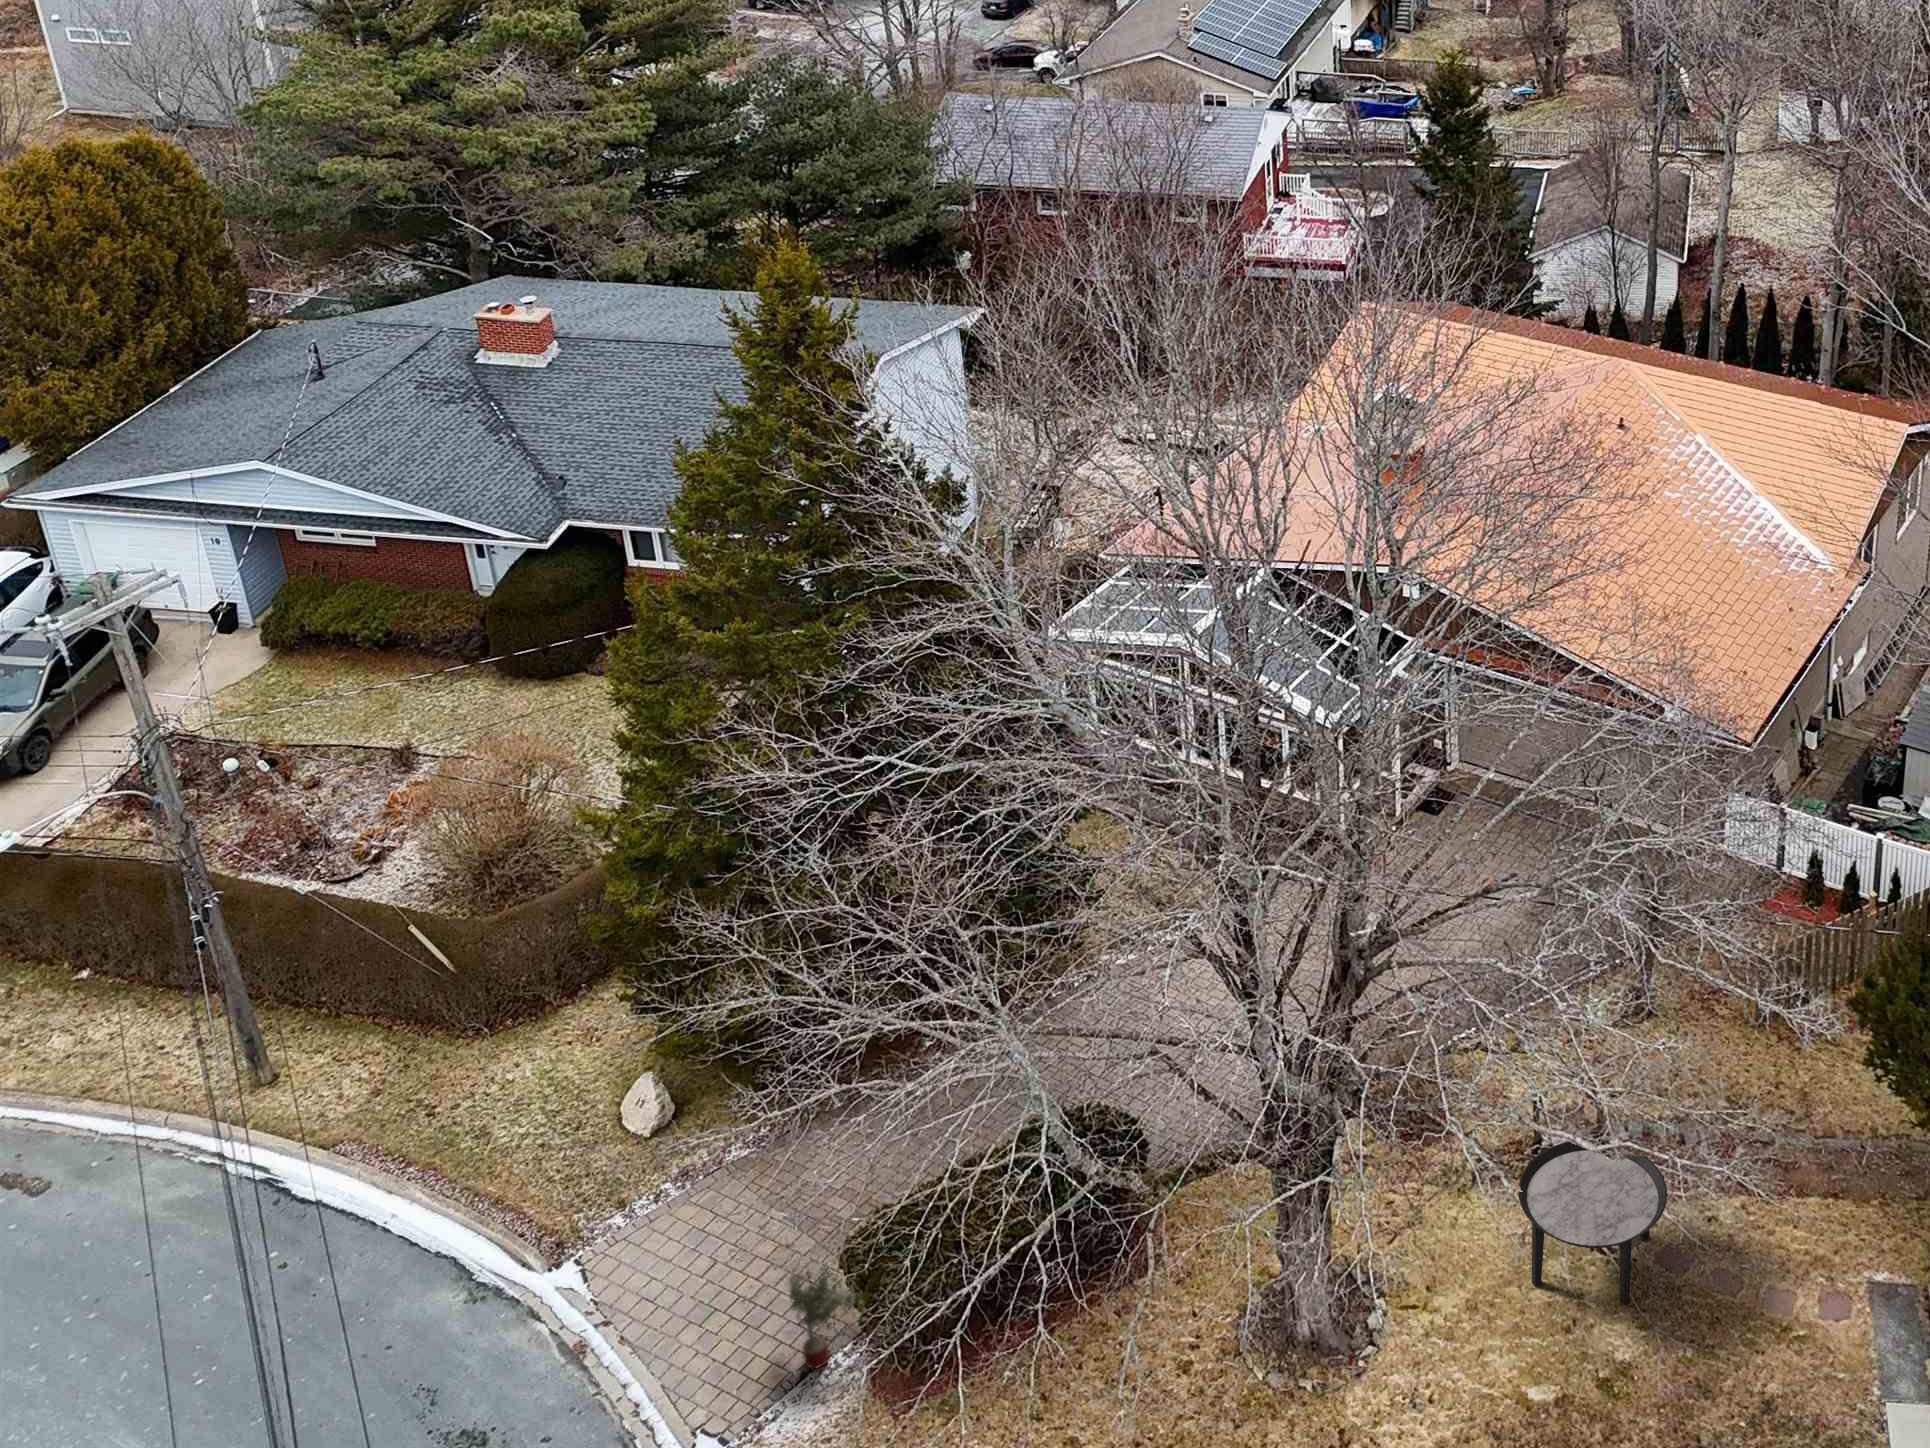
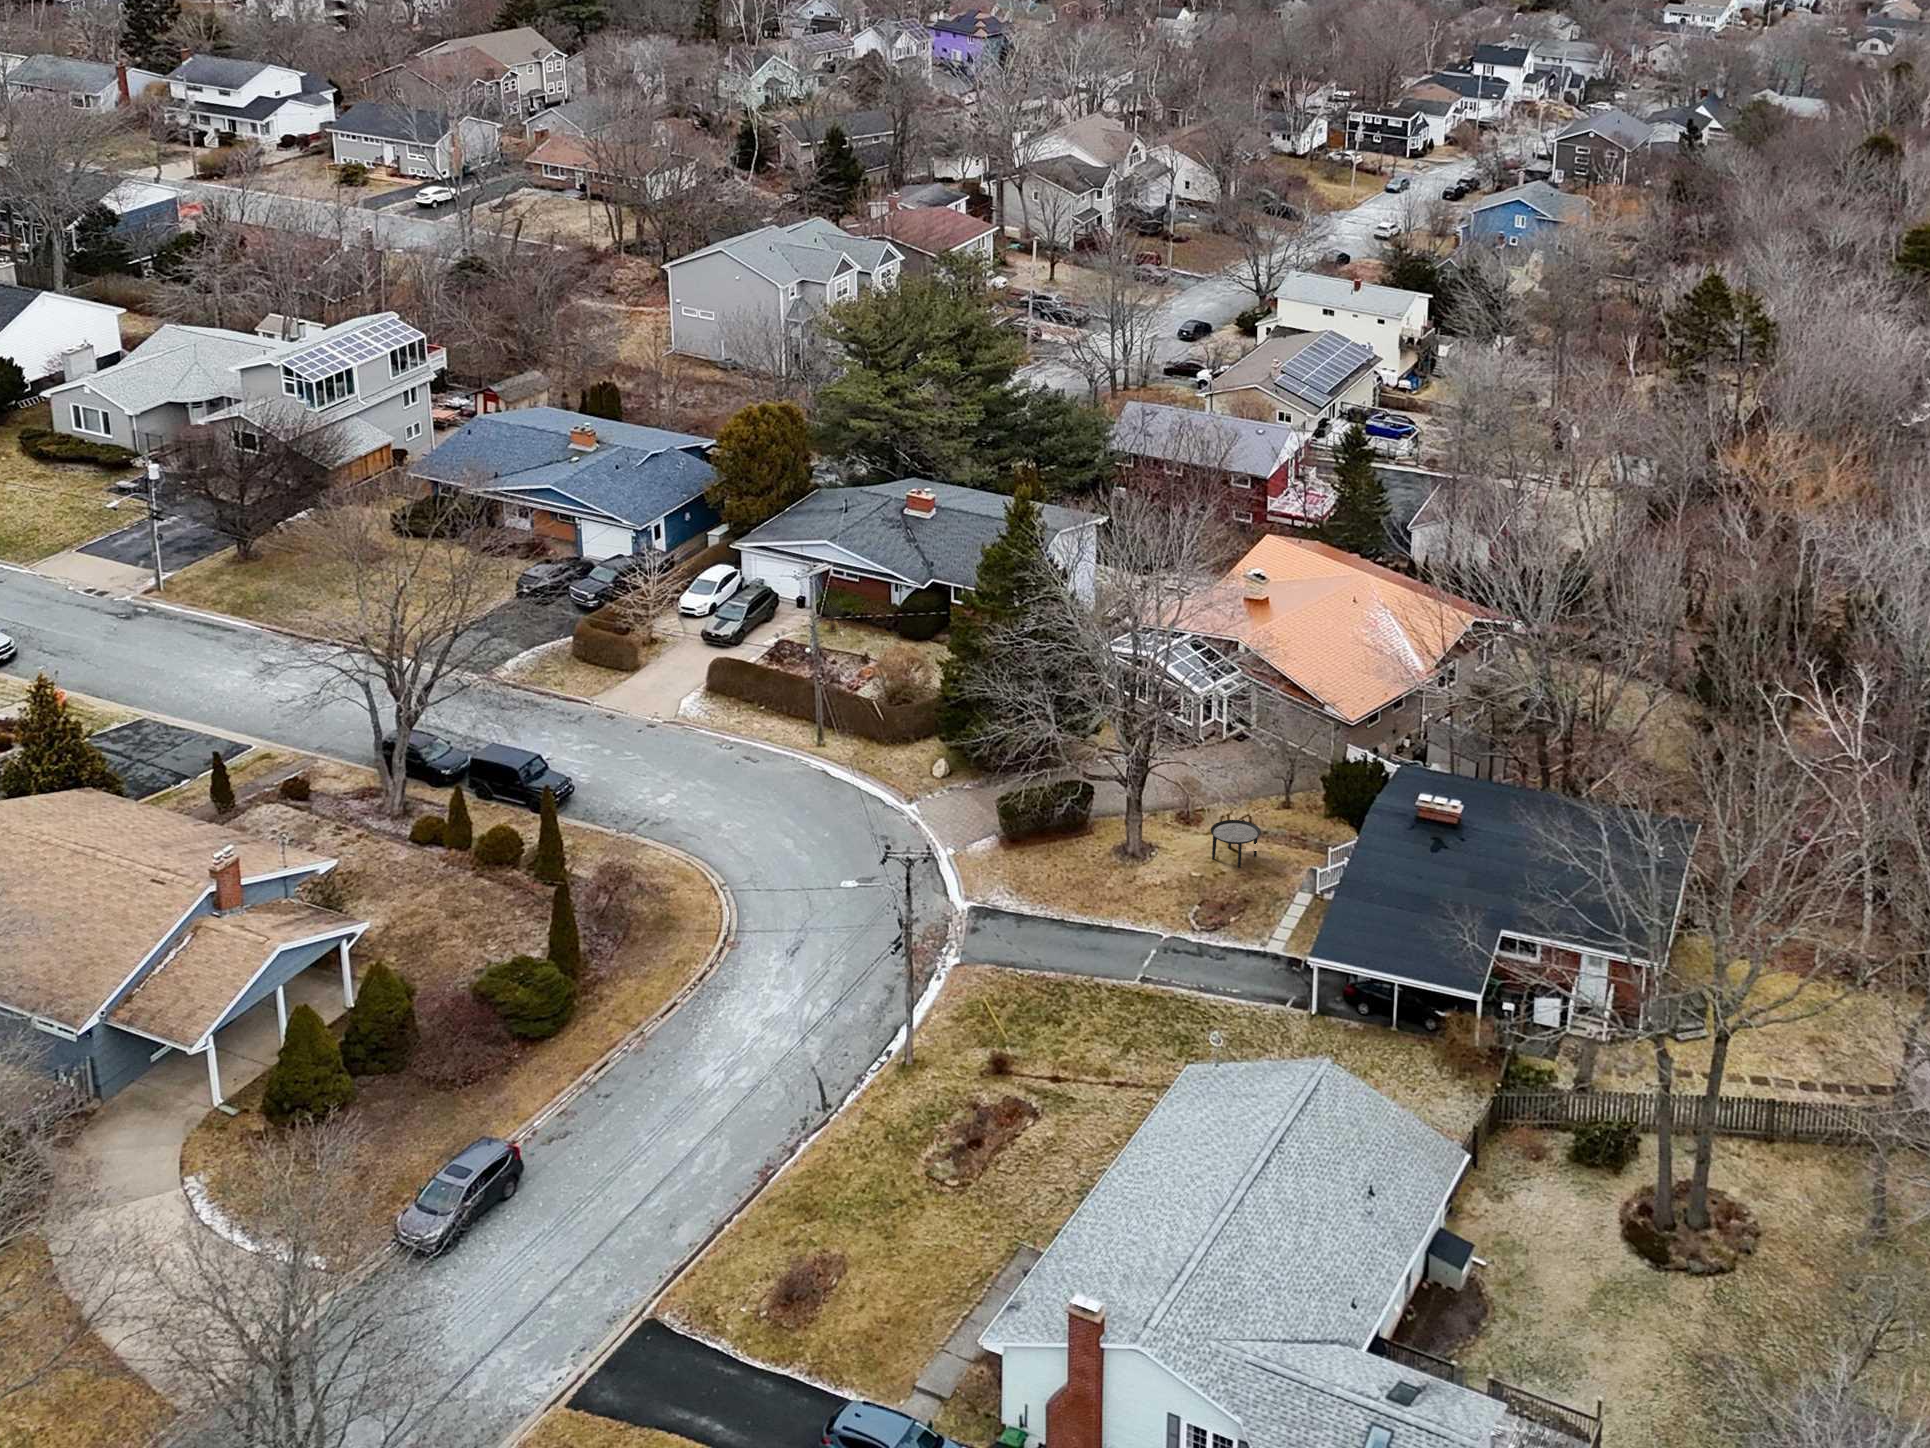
potted tree: present [787,1266,855,1369] -> present [825,602,843,632]

